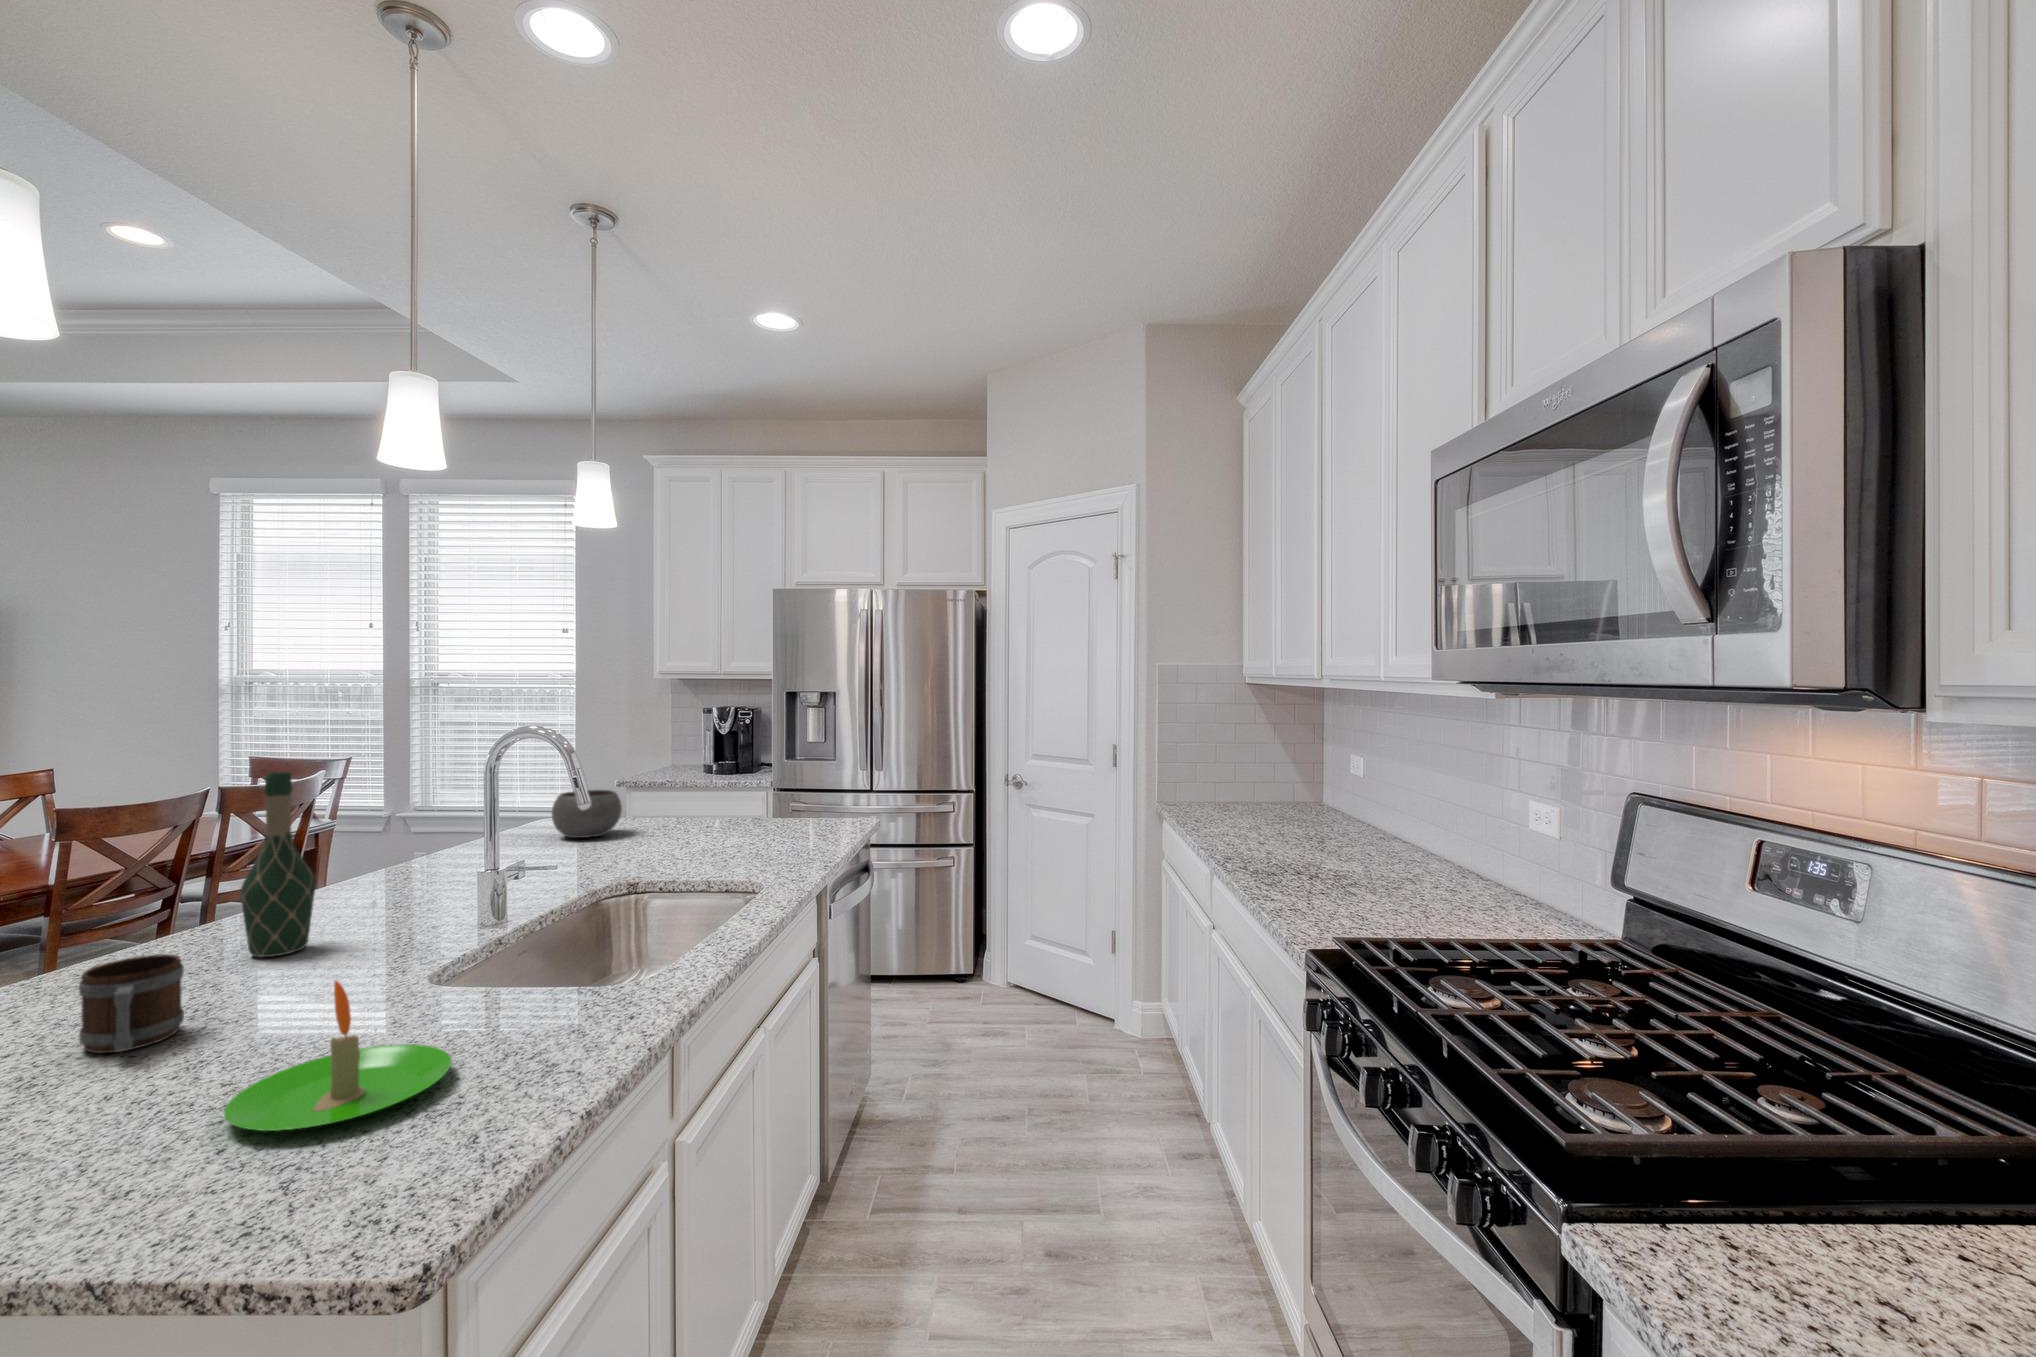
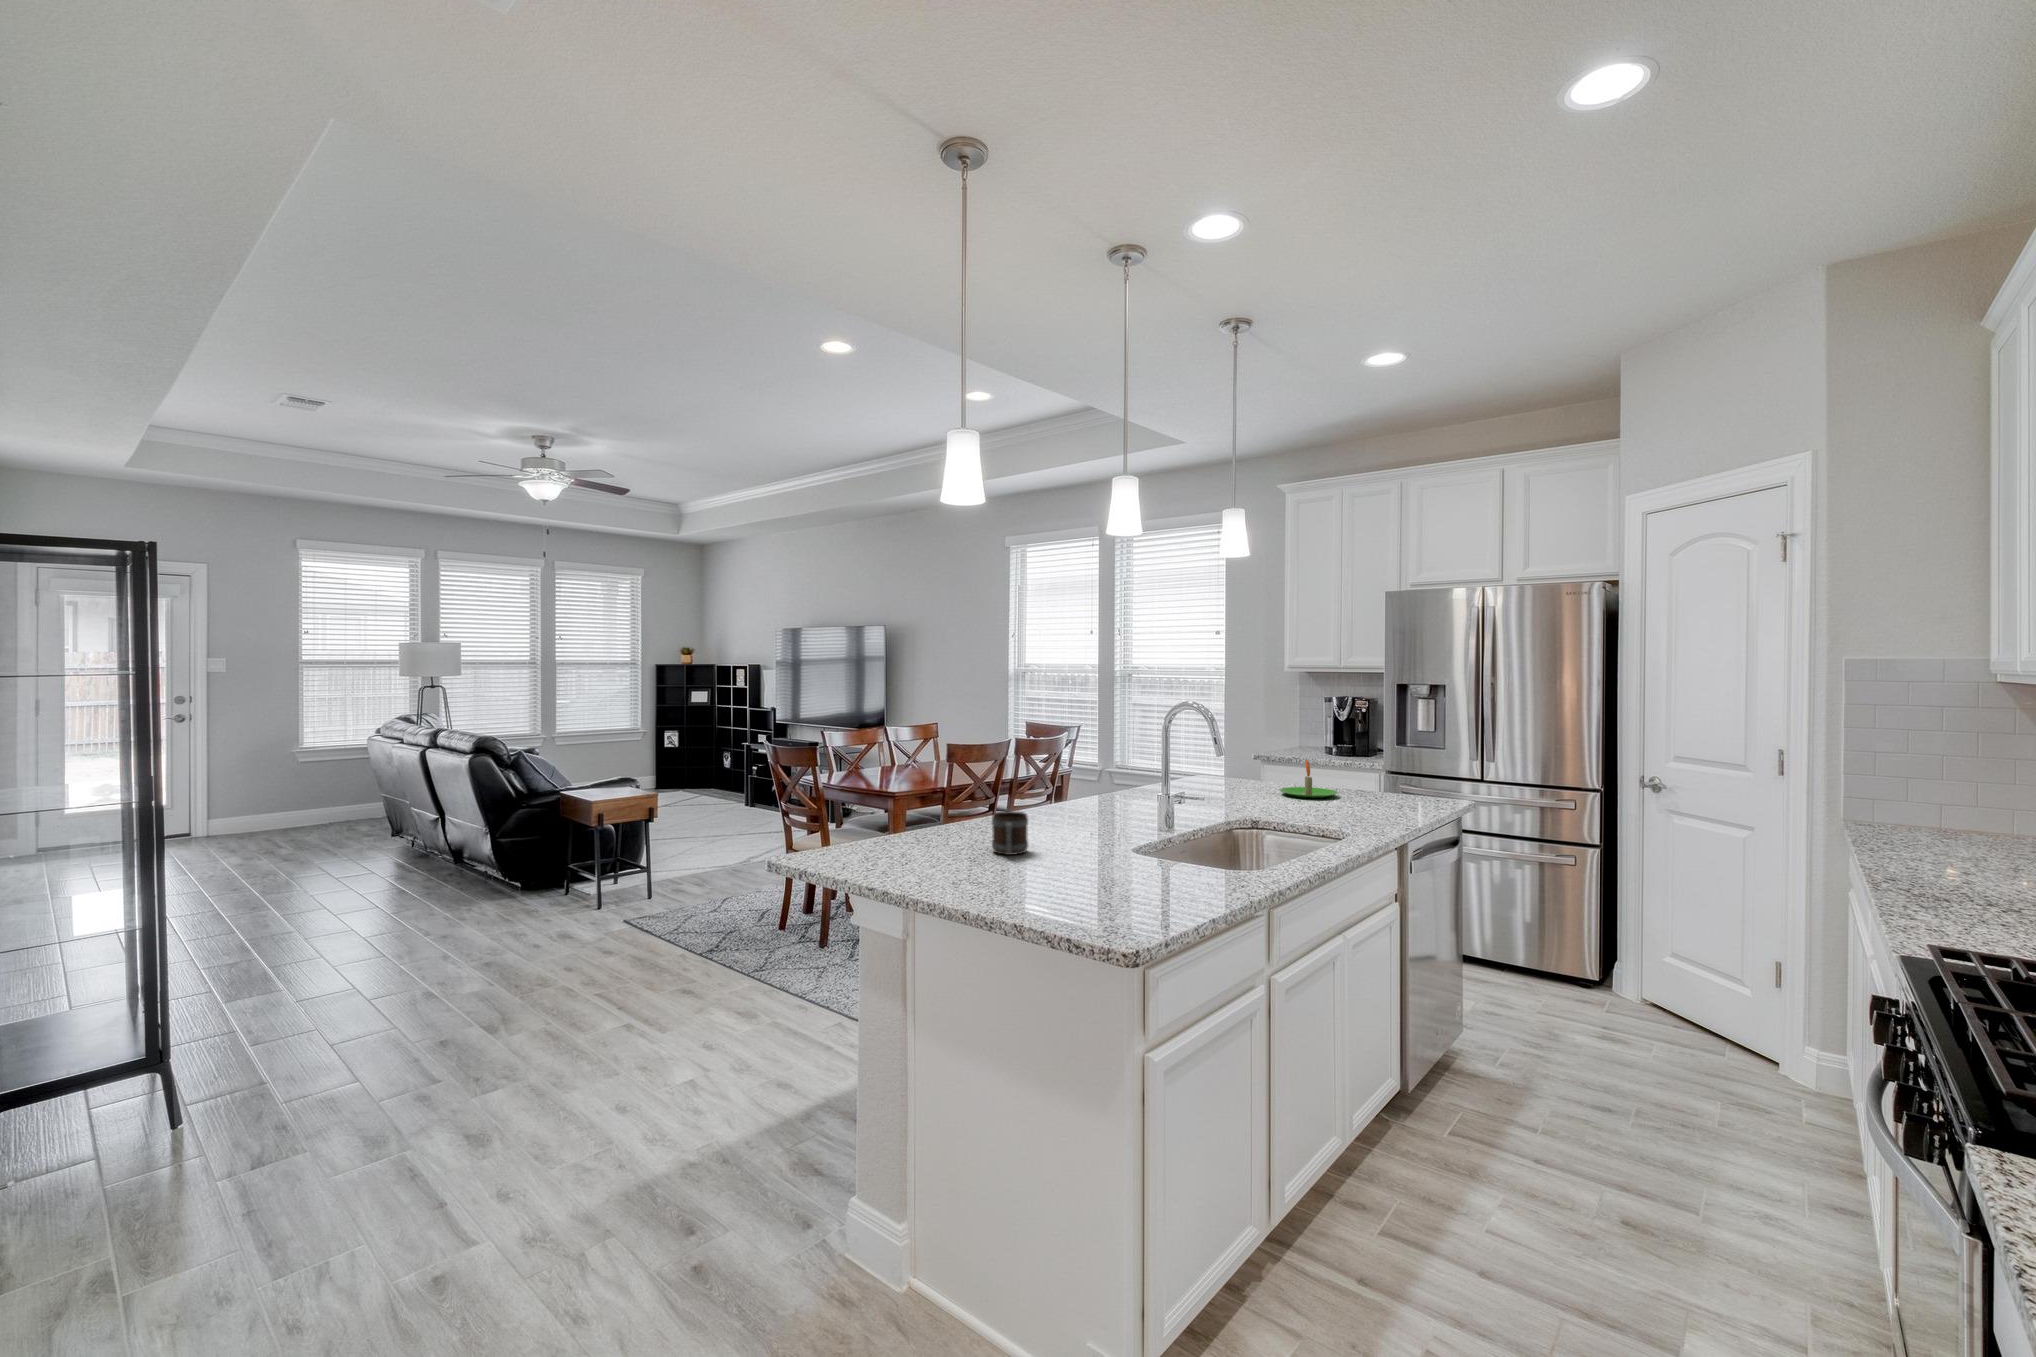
wine bottle: present [240,772,316,957] -> none [1044,725,1077,828]
bowl: present [552,790,622,838] -> none [1203,755,1251,789]
candle: present [224,981,452,1131] -> present [1280,760,1338,798]

